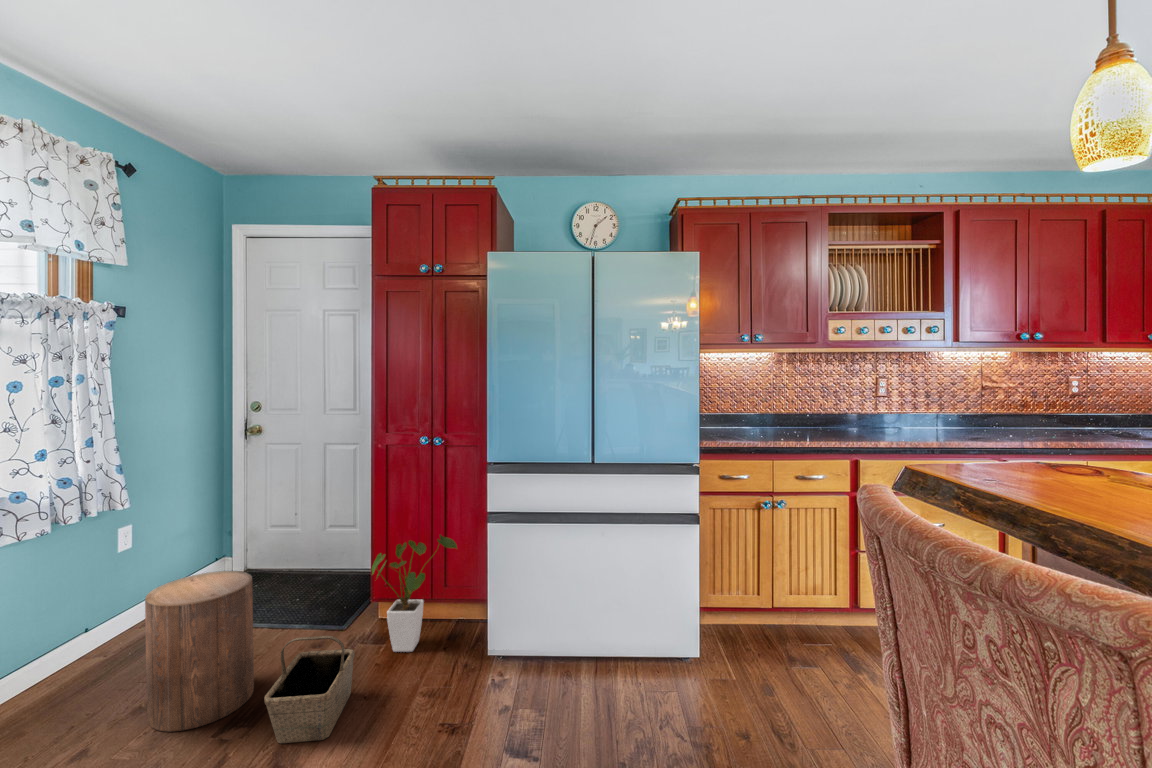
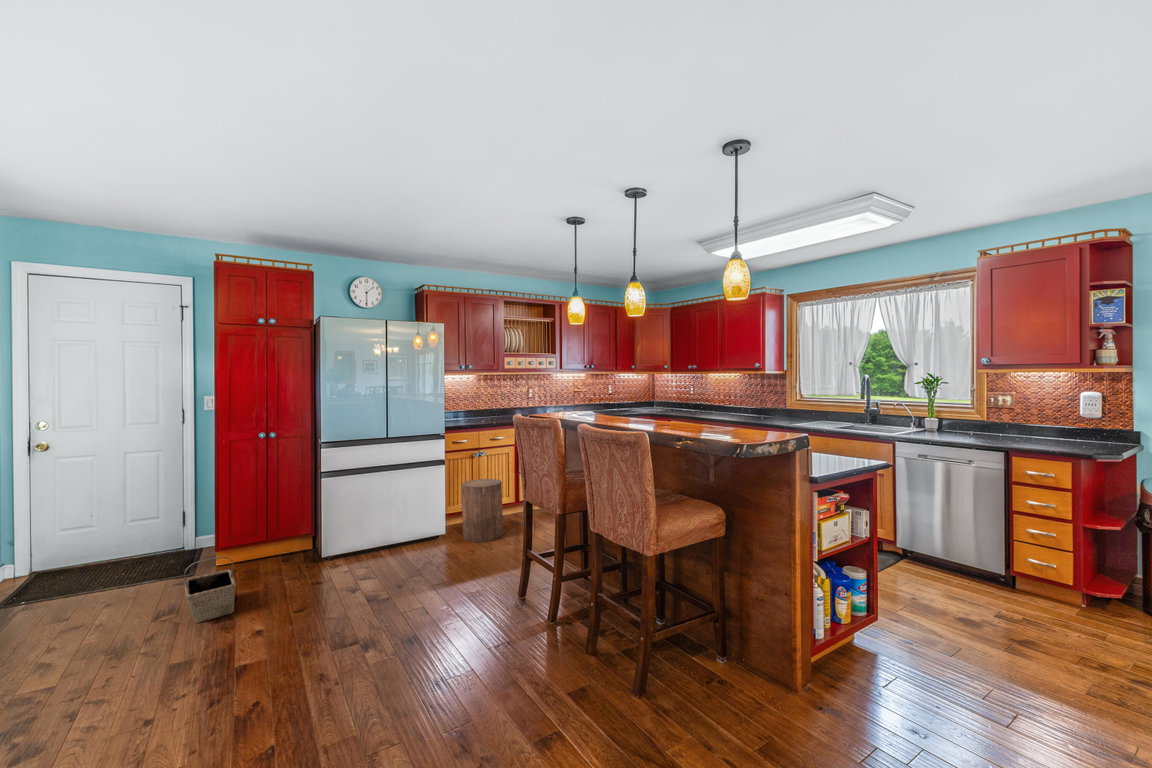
house plant: present [372,535,457,652] -> none [227,498,285,578]
stool: present [145,571,254,731] -> present [461,479,503,542]

